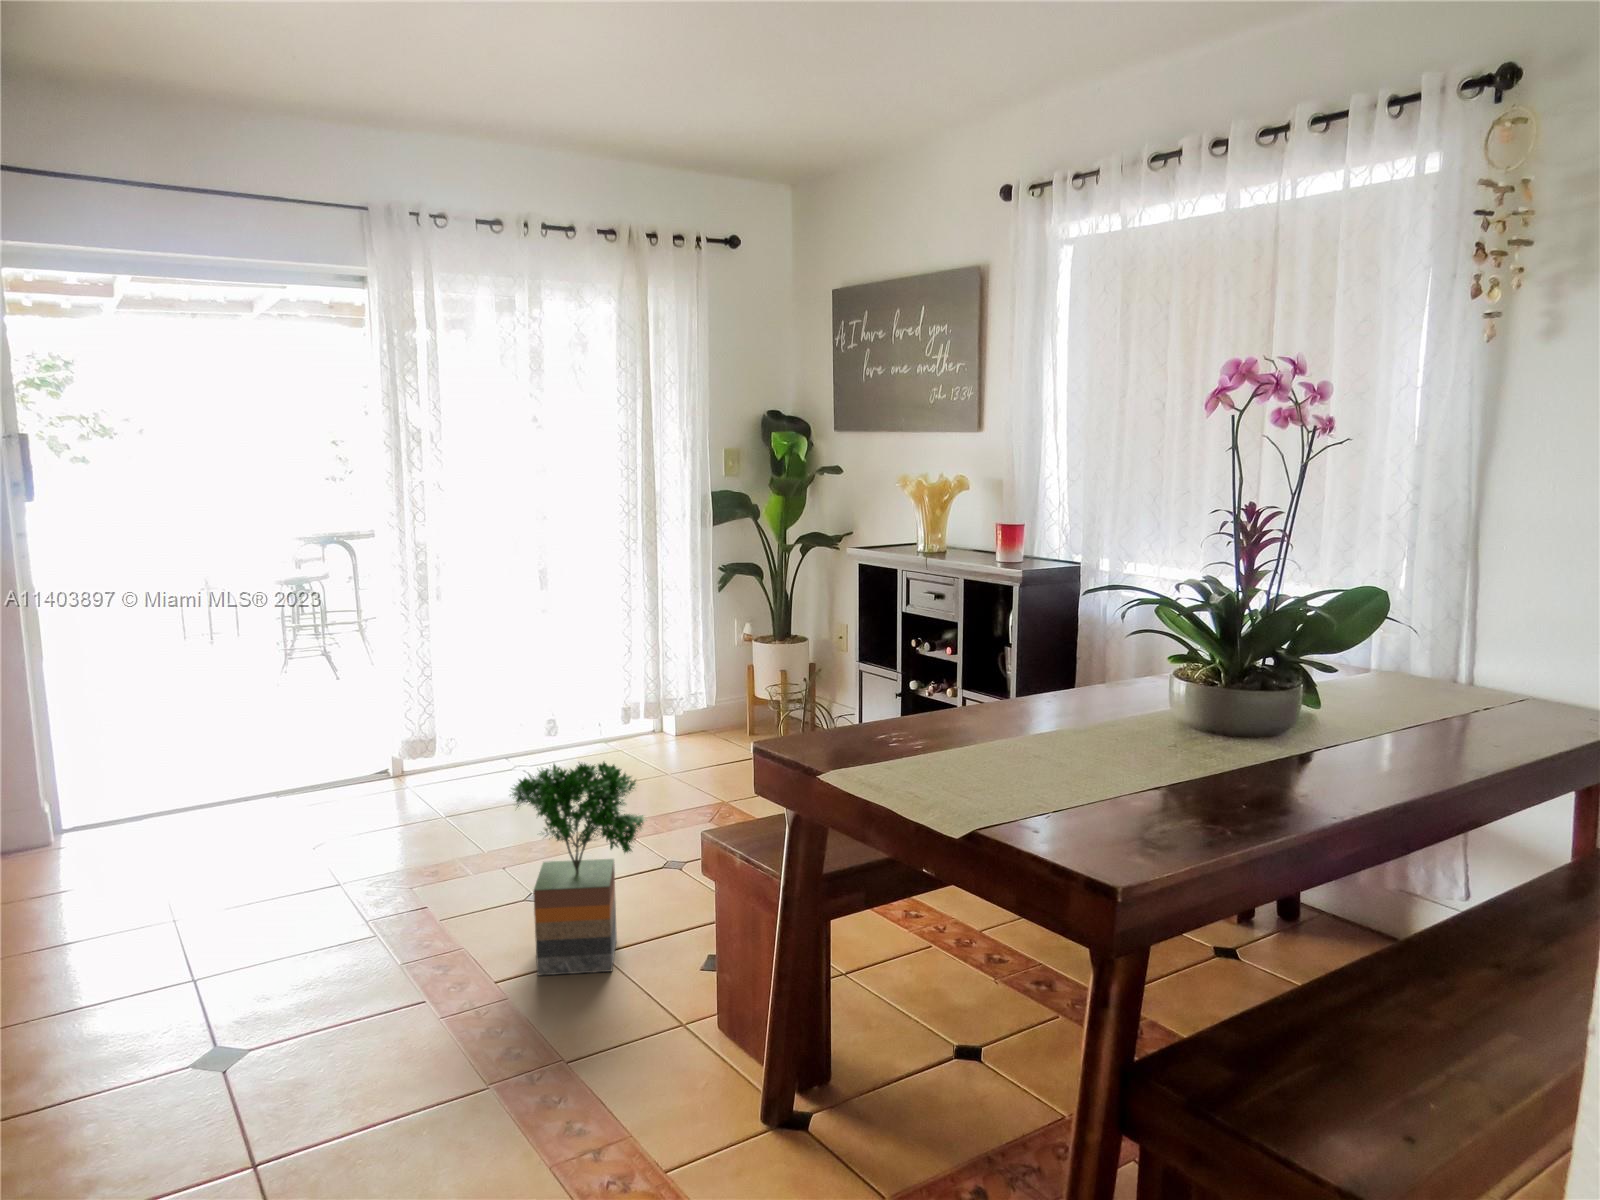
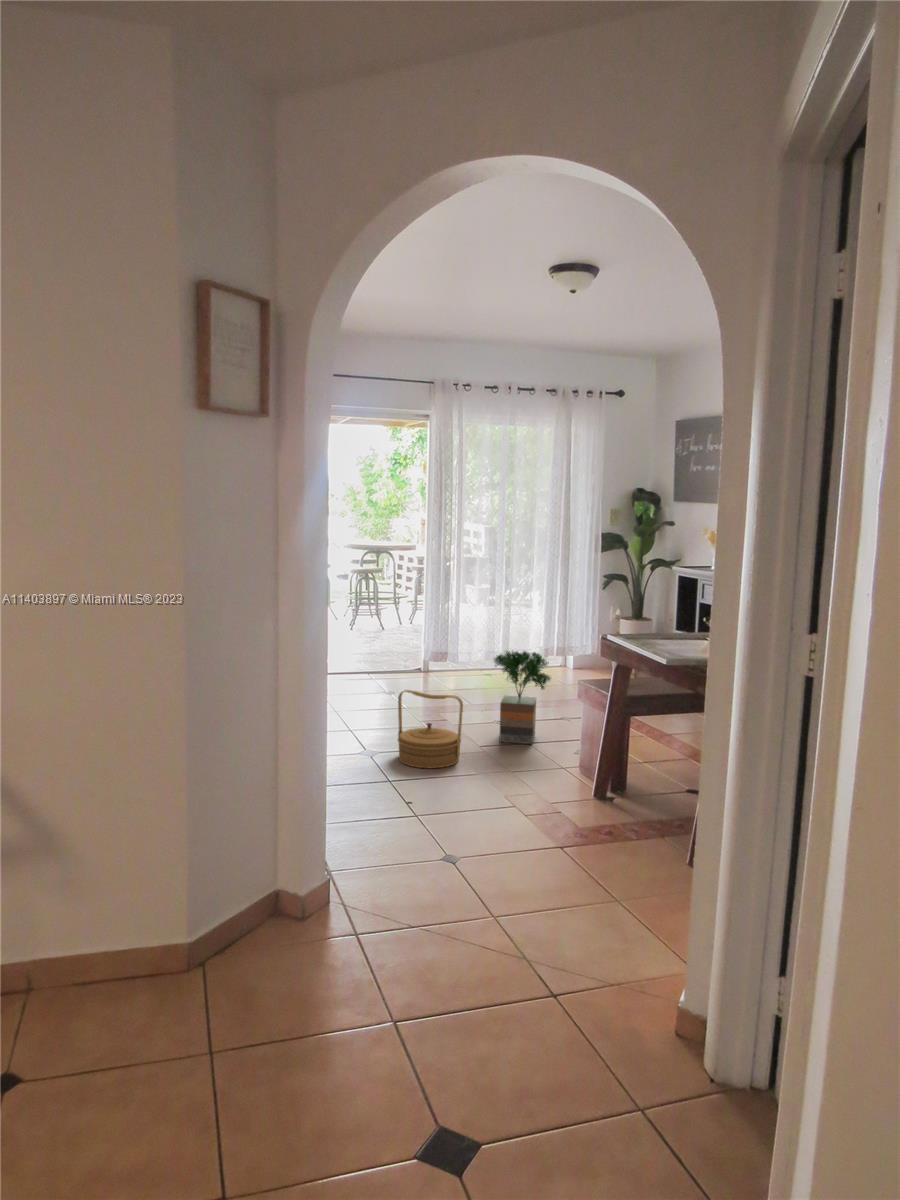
basket: none [262,913,434,1122] -> present [398,690,463,768]

